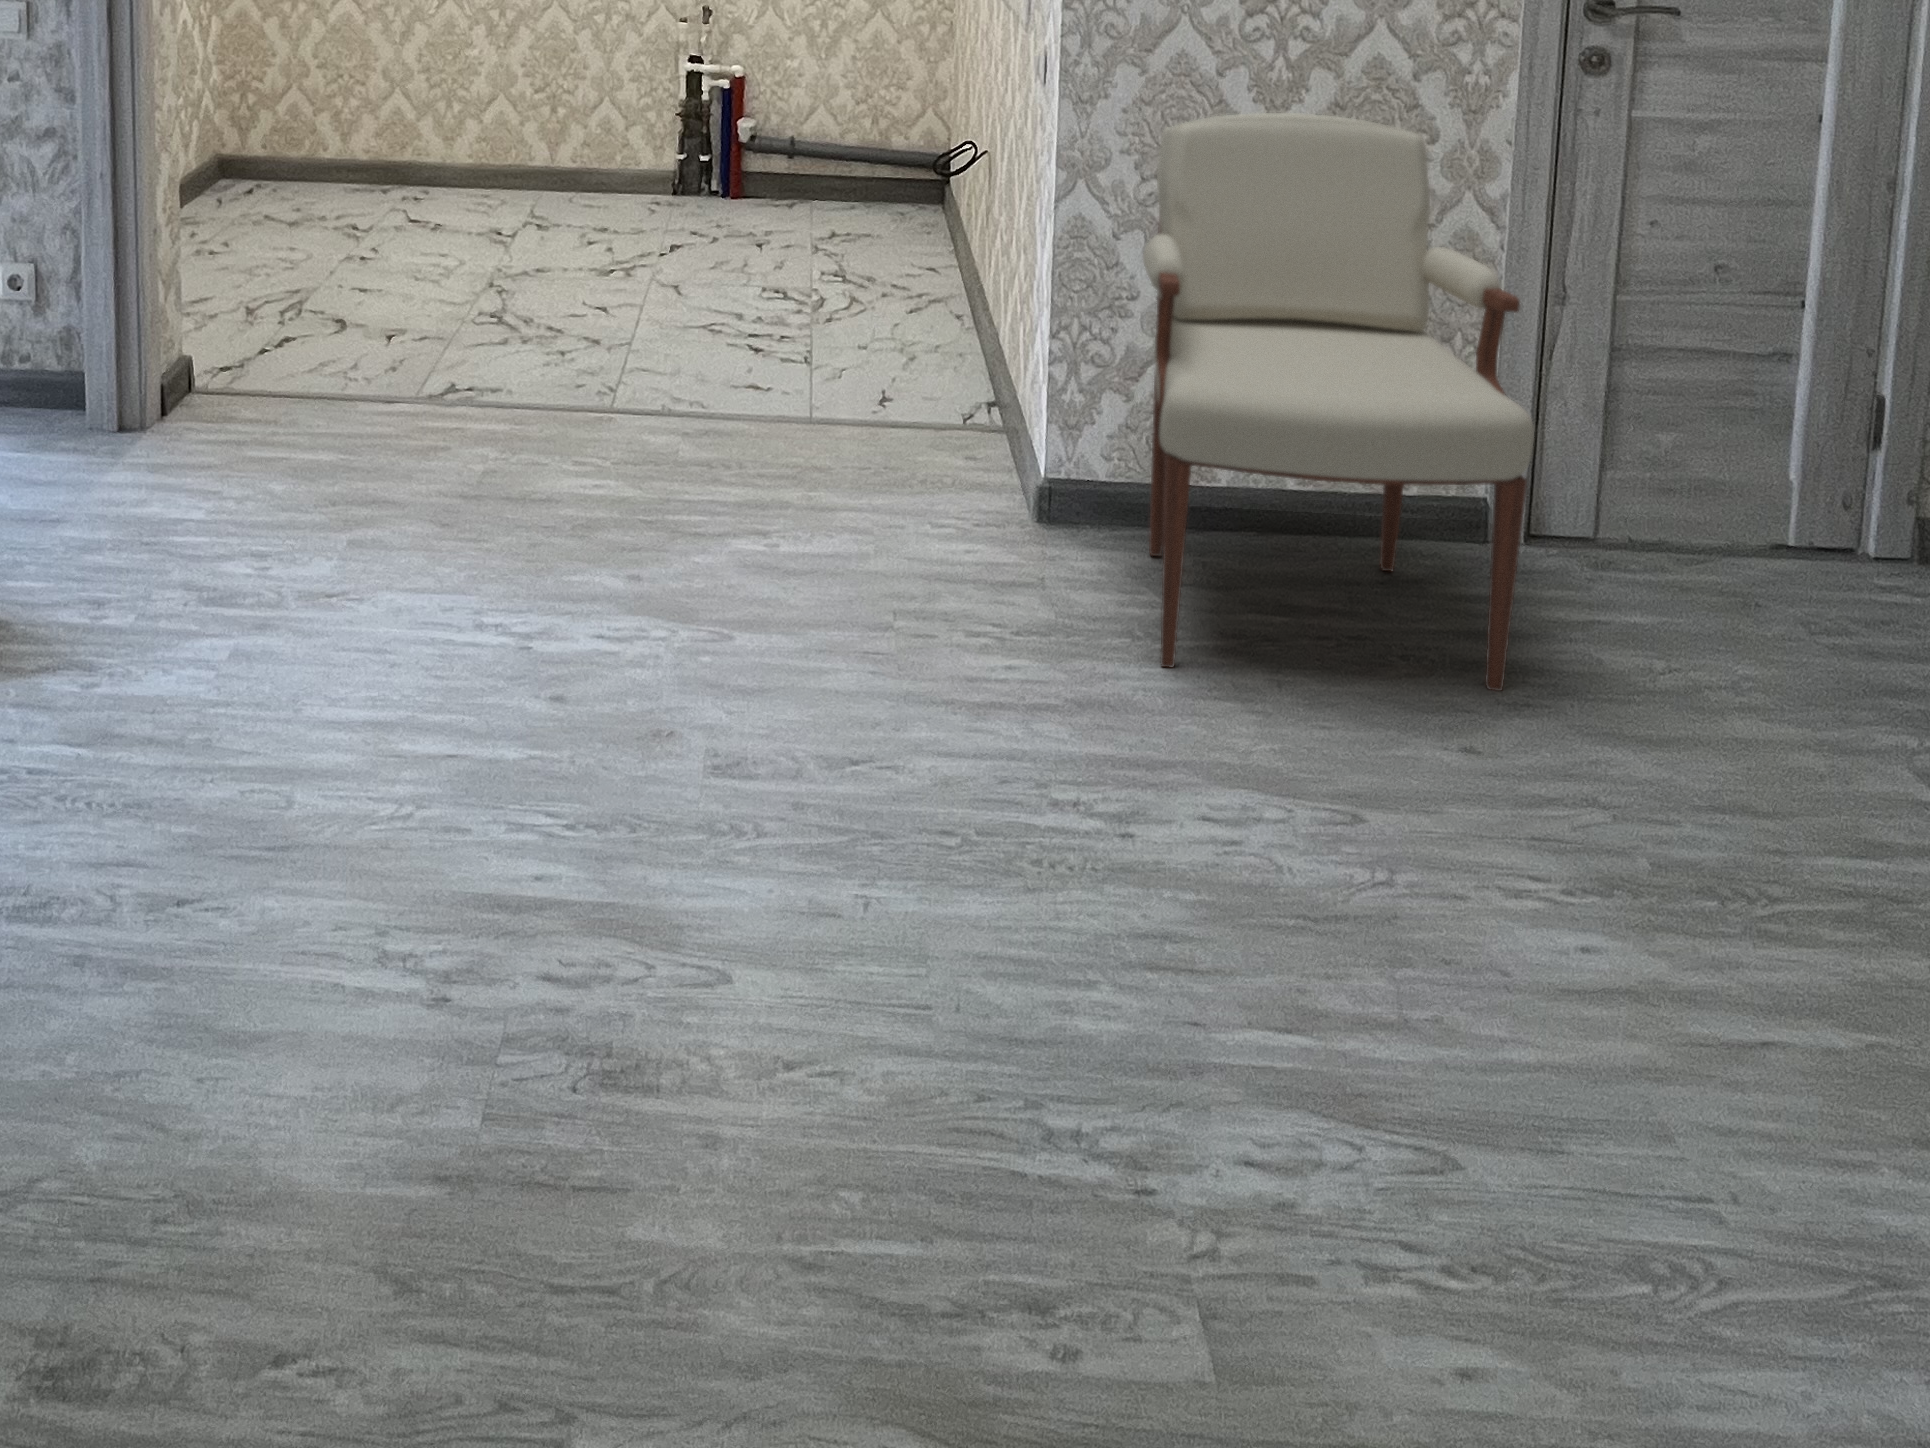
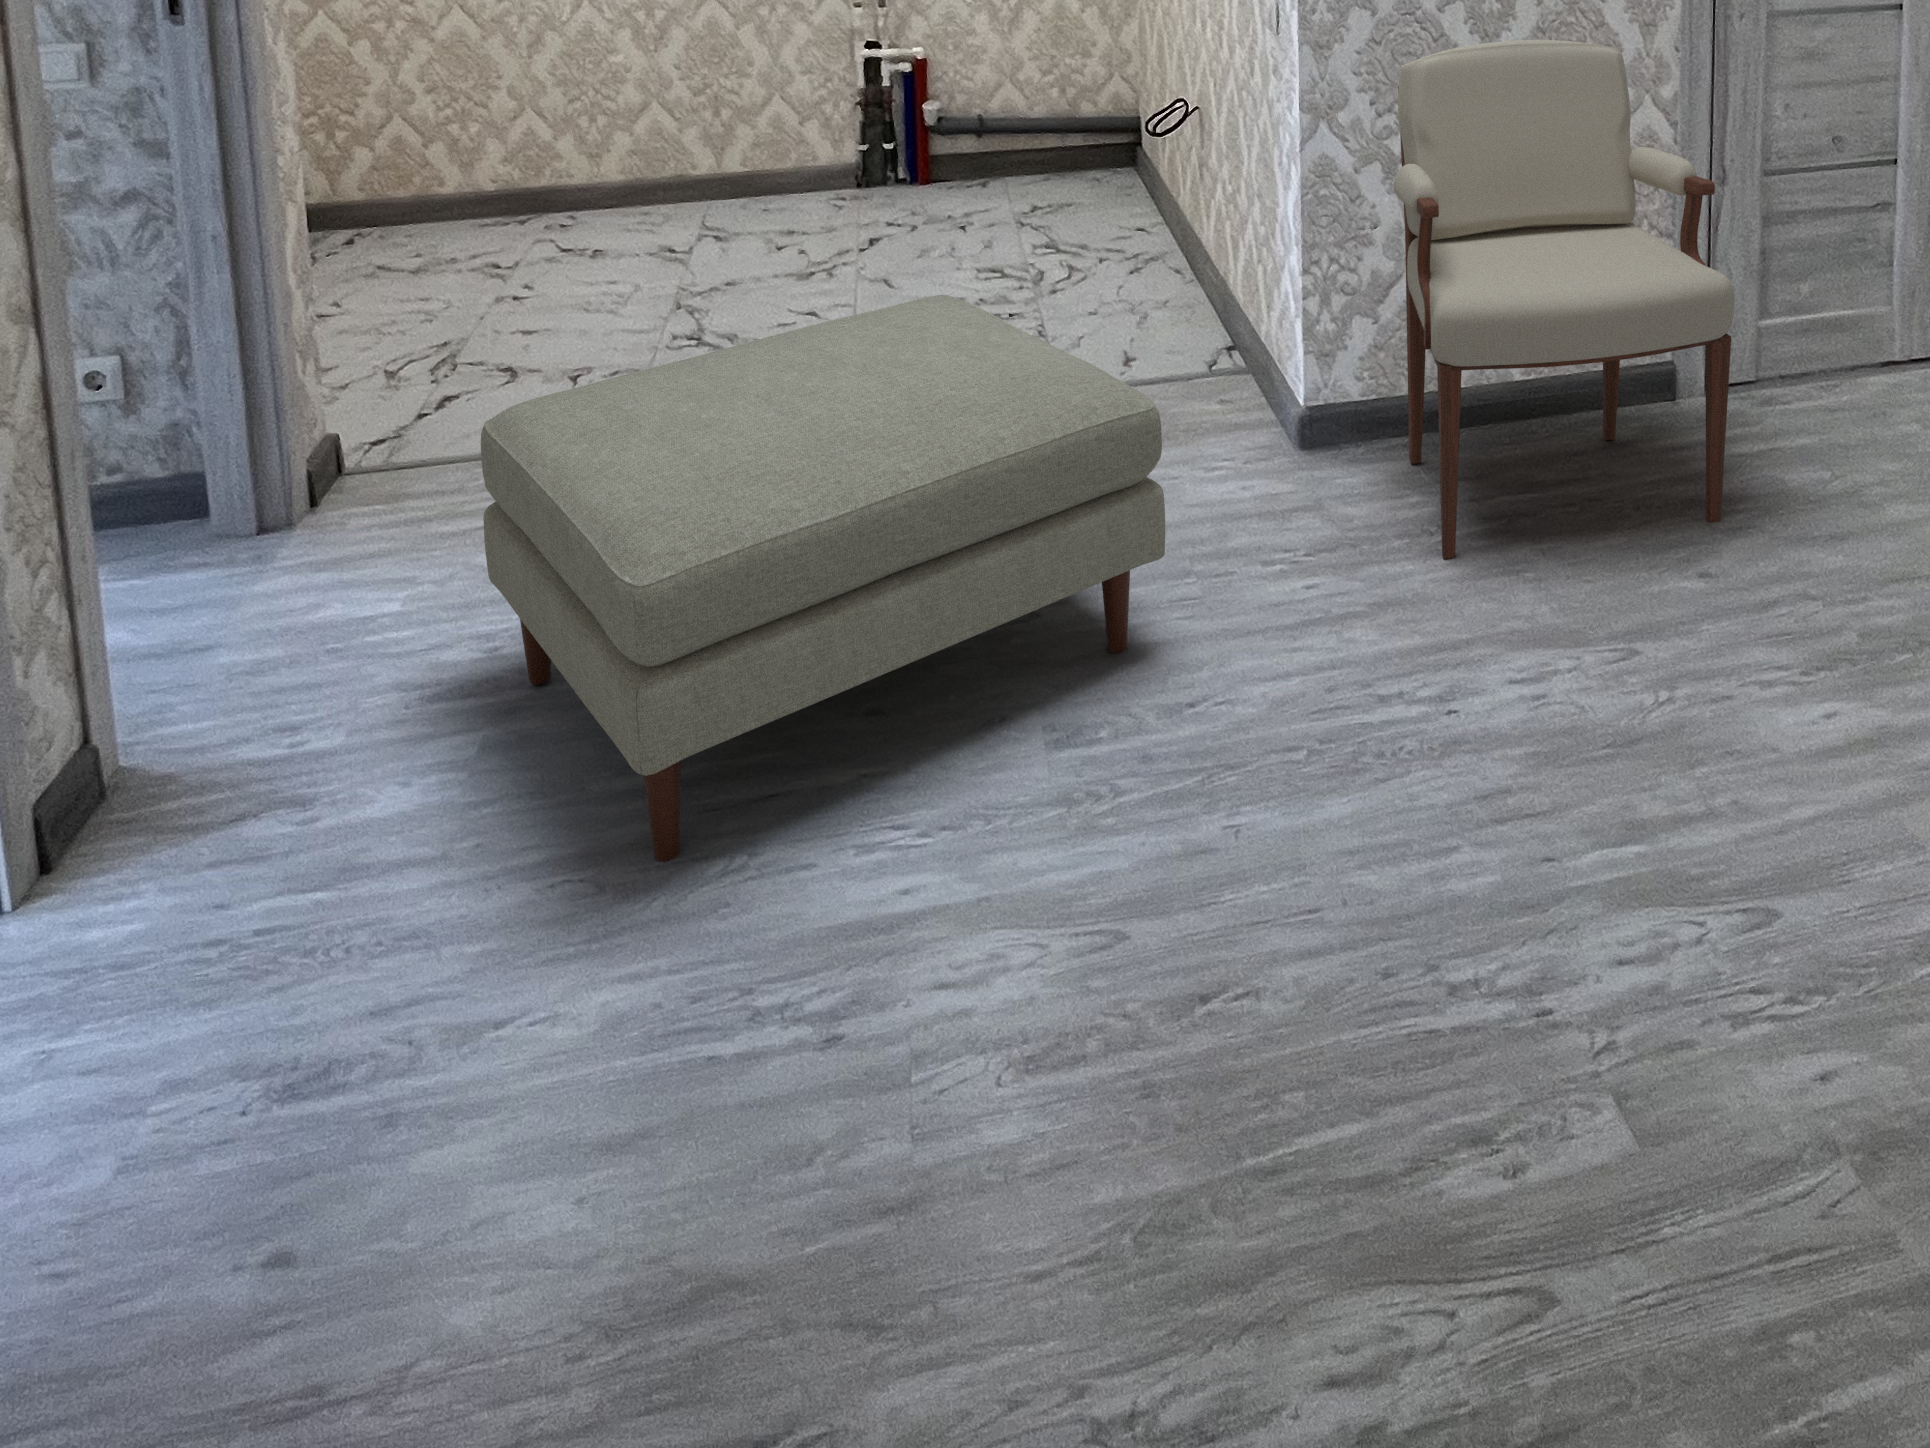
ottoman: none [260,306,852,796] -> present [481,295,1165,862]

